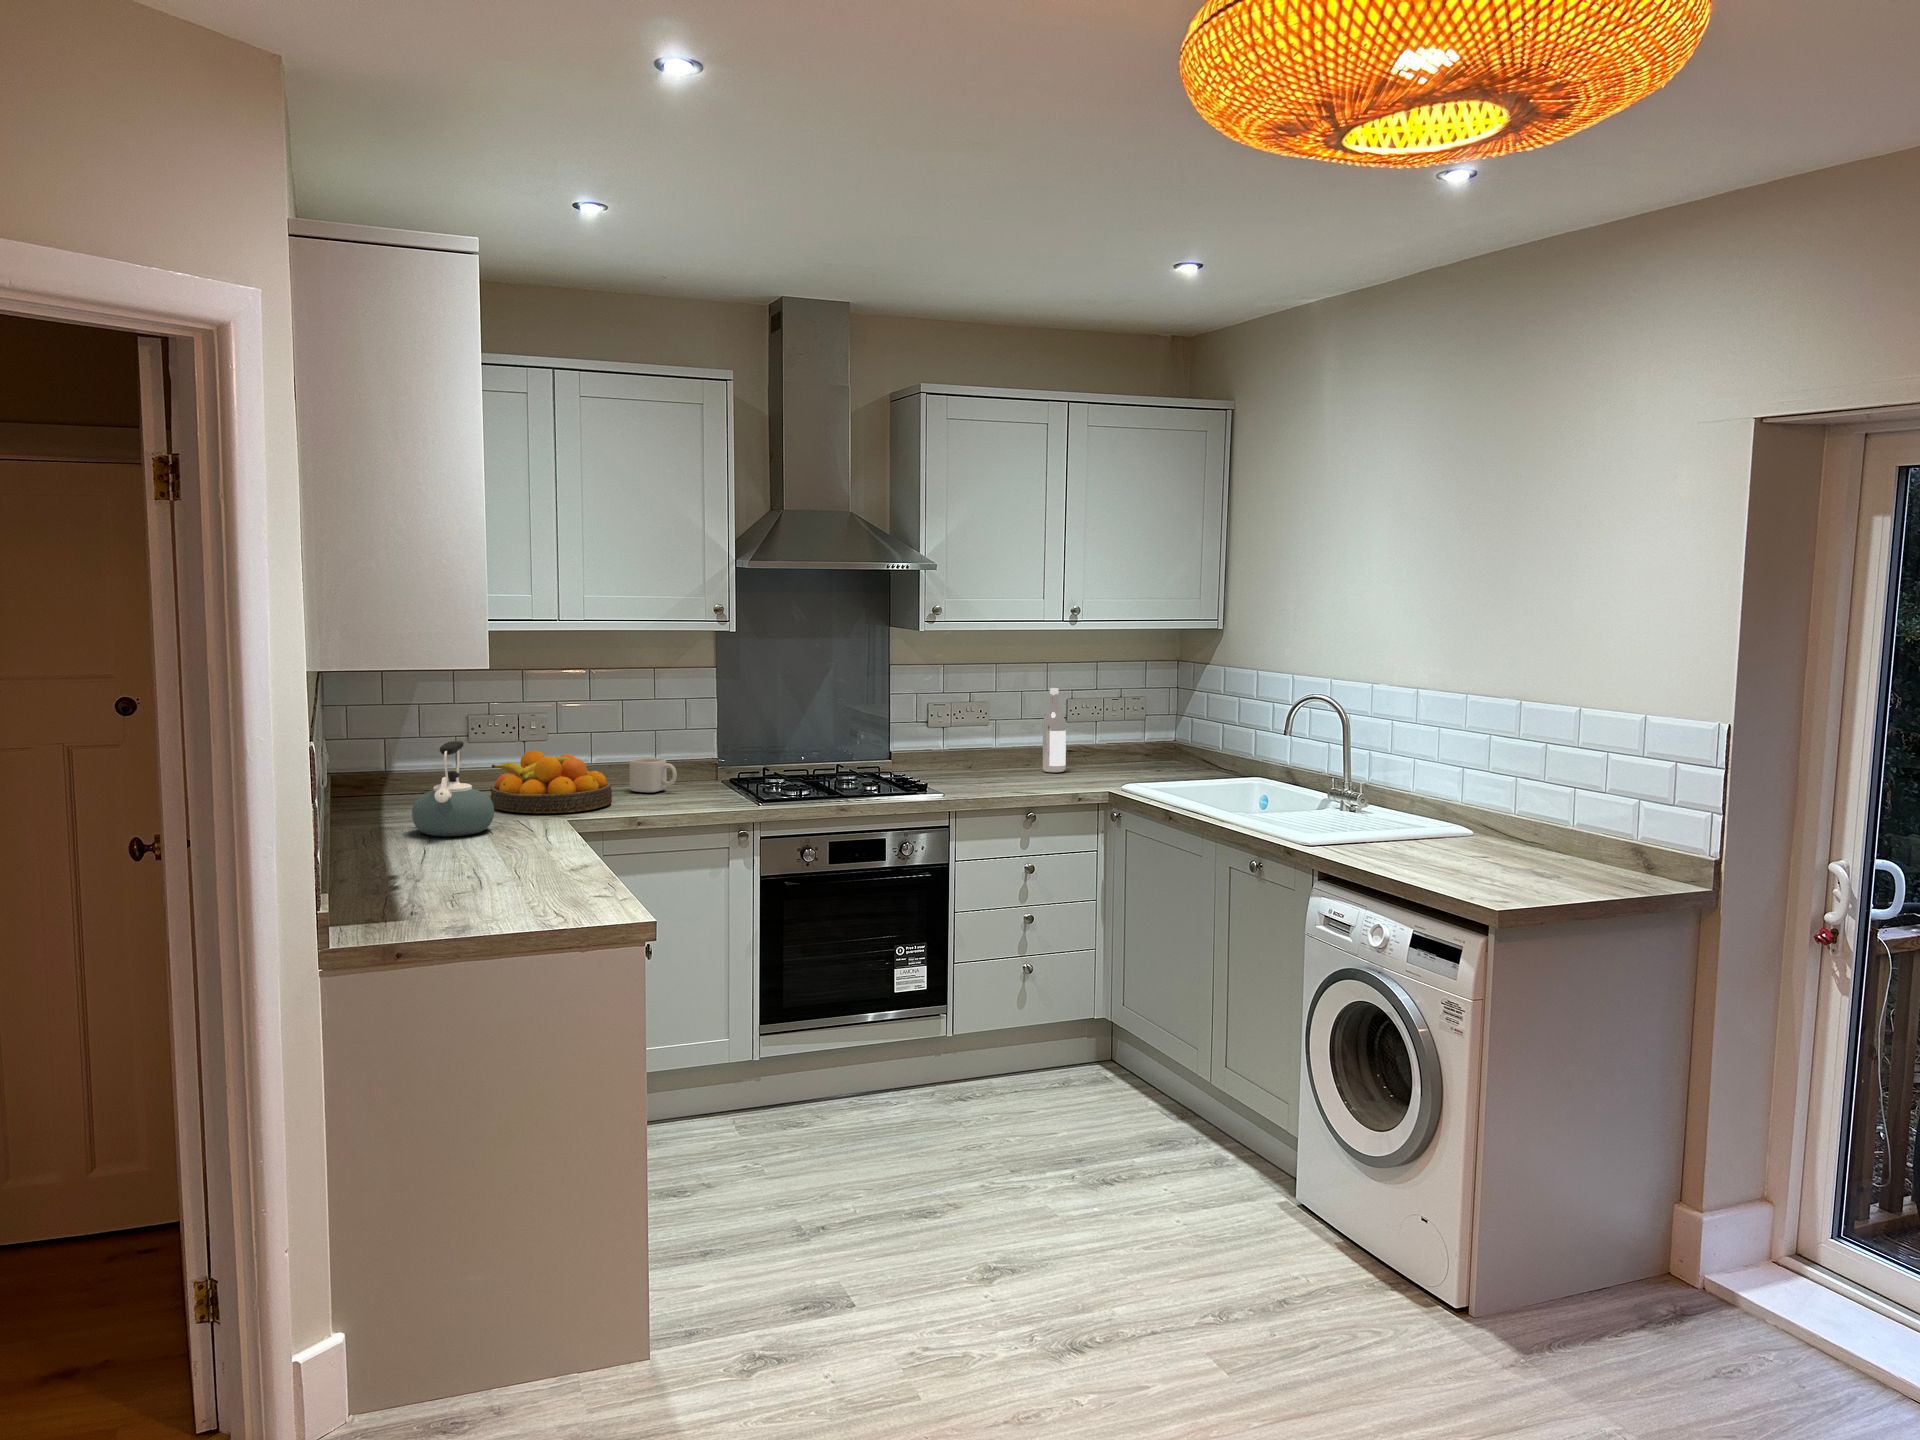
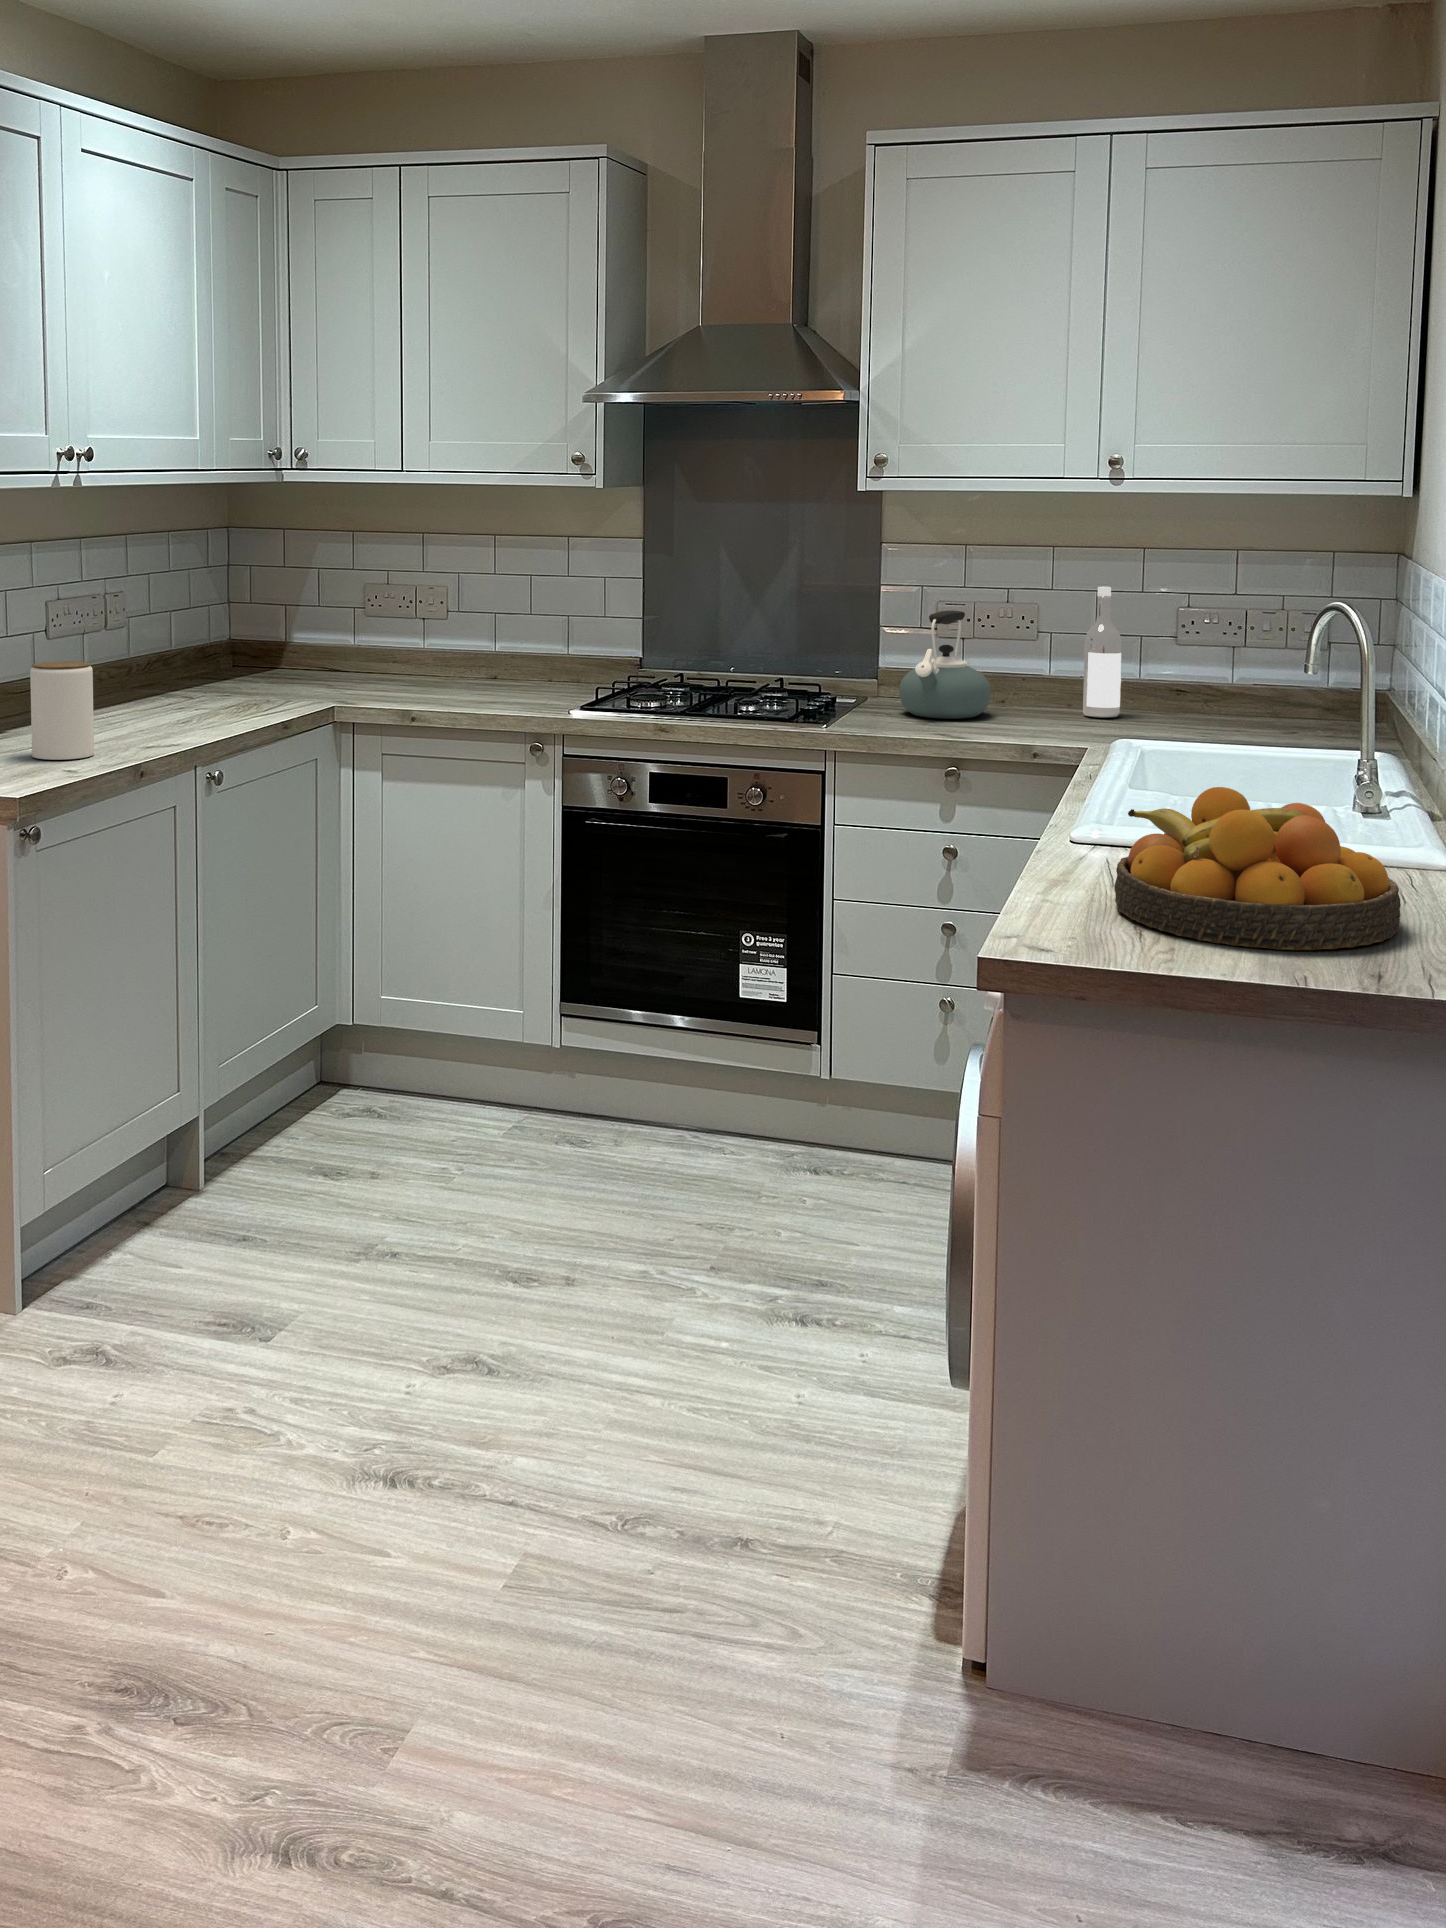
kettle: present [412,741,494,836] -> present [899,611,991,719]
fruit bowl: present [491,750,612,813] -> present [1114,787,1401,950]
mug: present [630,758,677,792] -> none [486,646,531,689]
jar: none [517,803,573,891] -> present [30,661,94,760]

